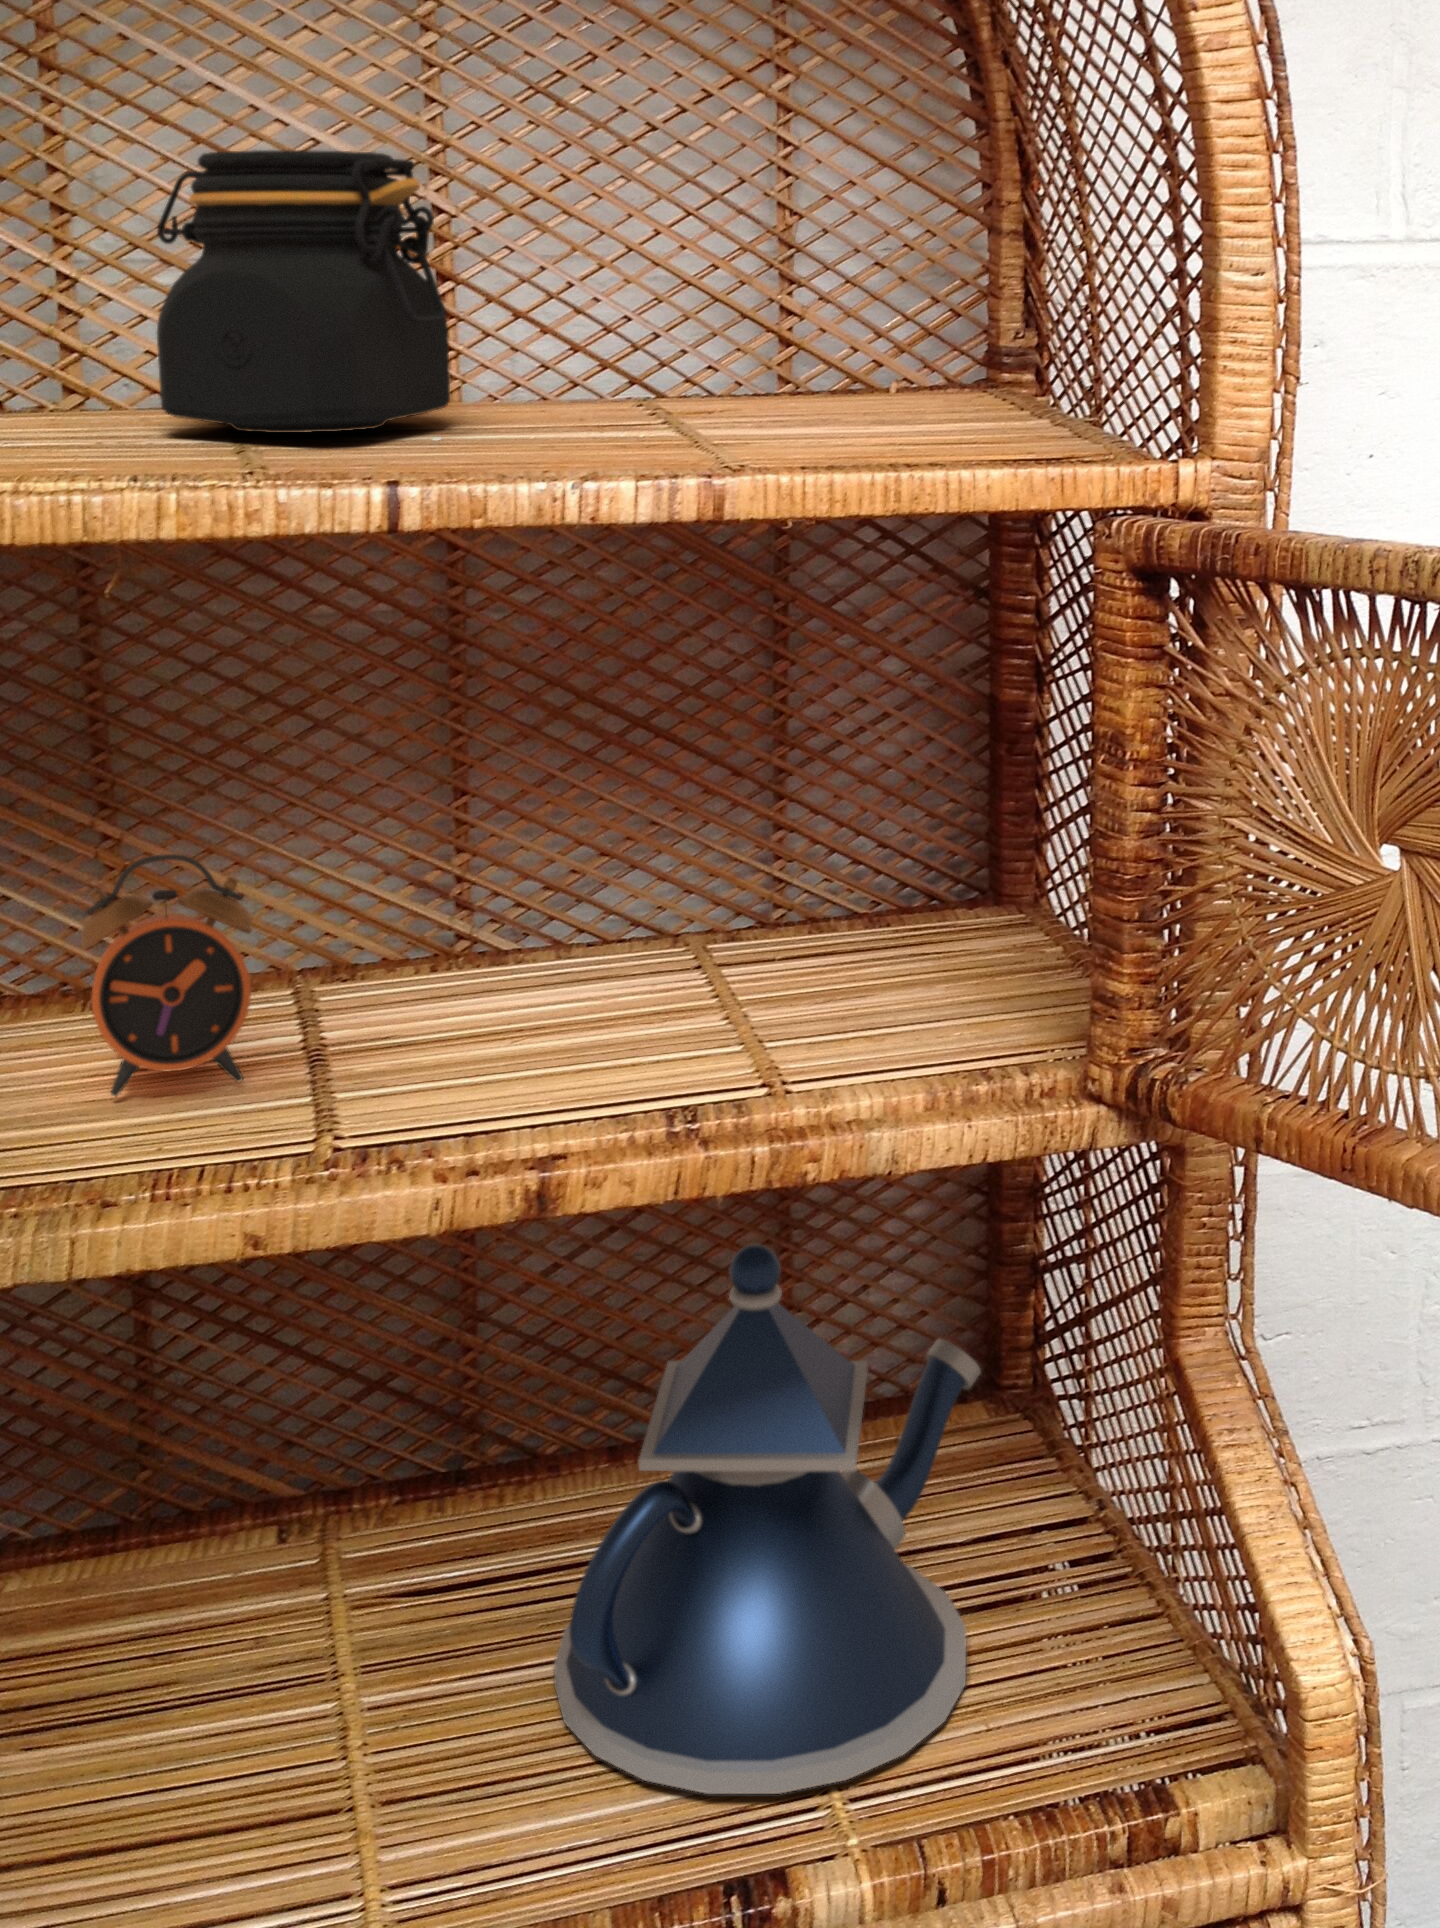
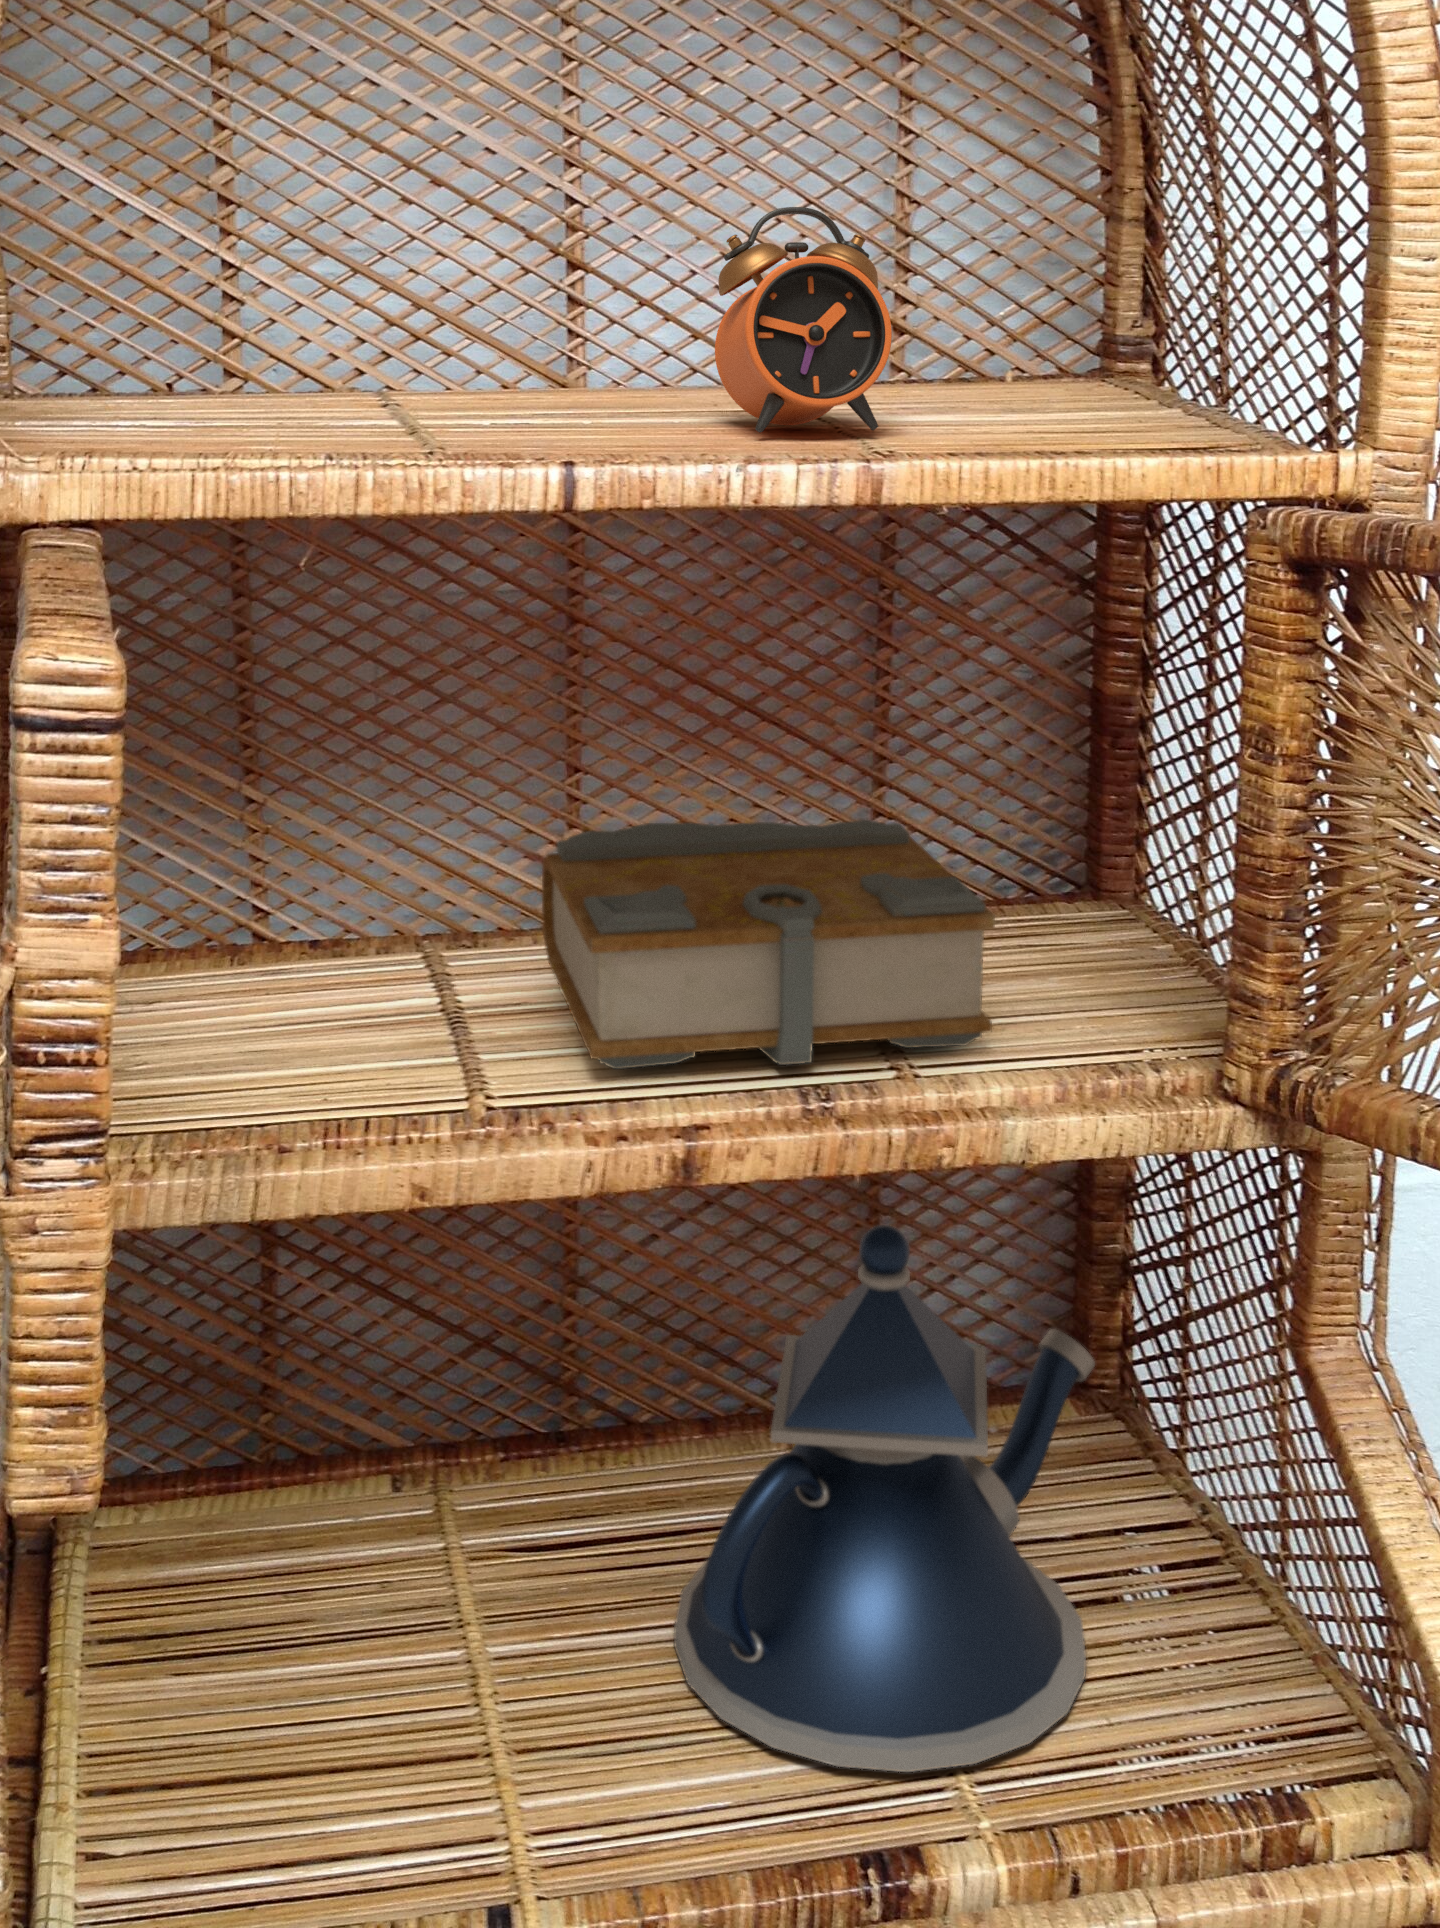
jar: present [157,150,450,433] -> none [322,139,598,413]
book: none [414,836,861,1101] -> present [542,820,995,1069]
alarm clock: present [81,854,251,1096] -> present [715,207,892,432]

